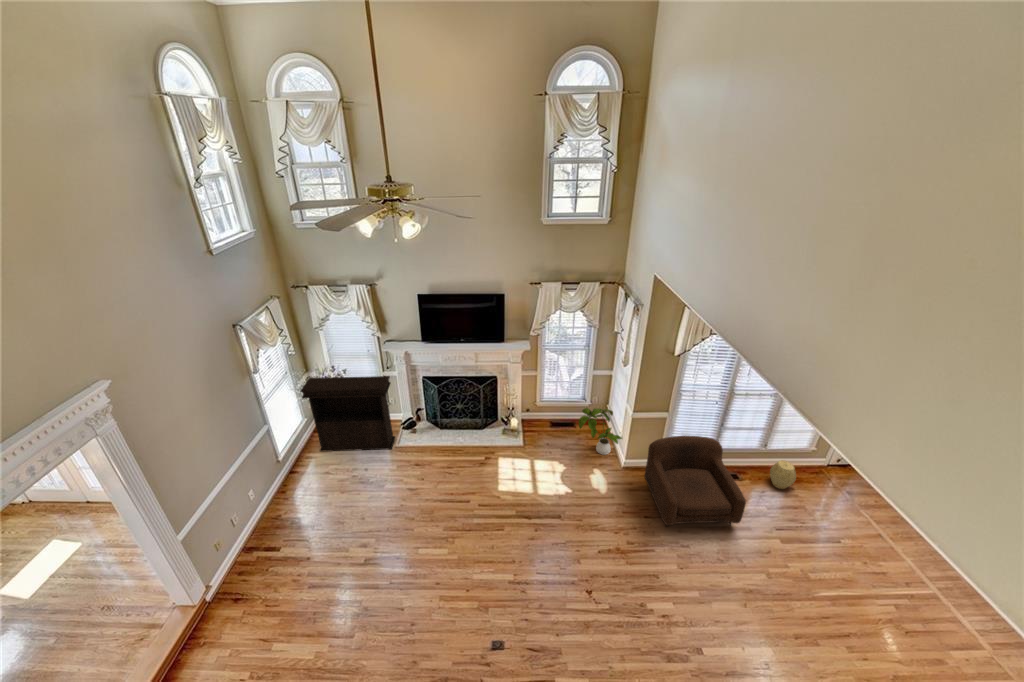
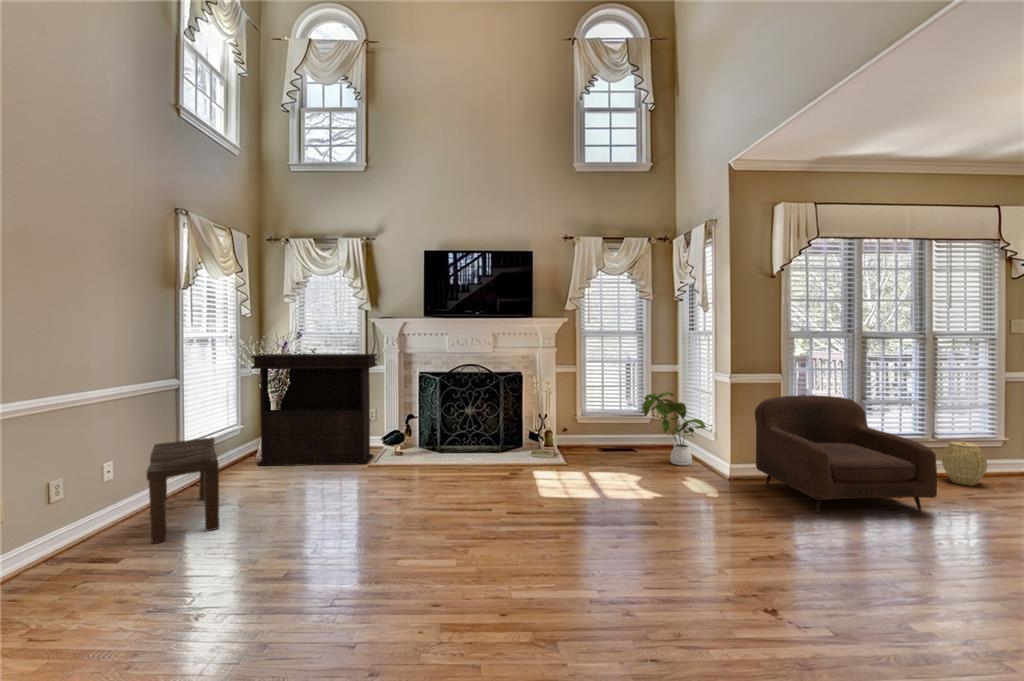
bench: none [256,469,310,559] -> present [146,437,219,544]

